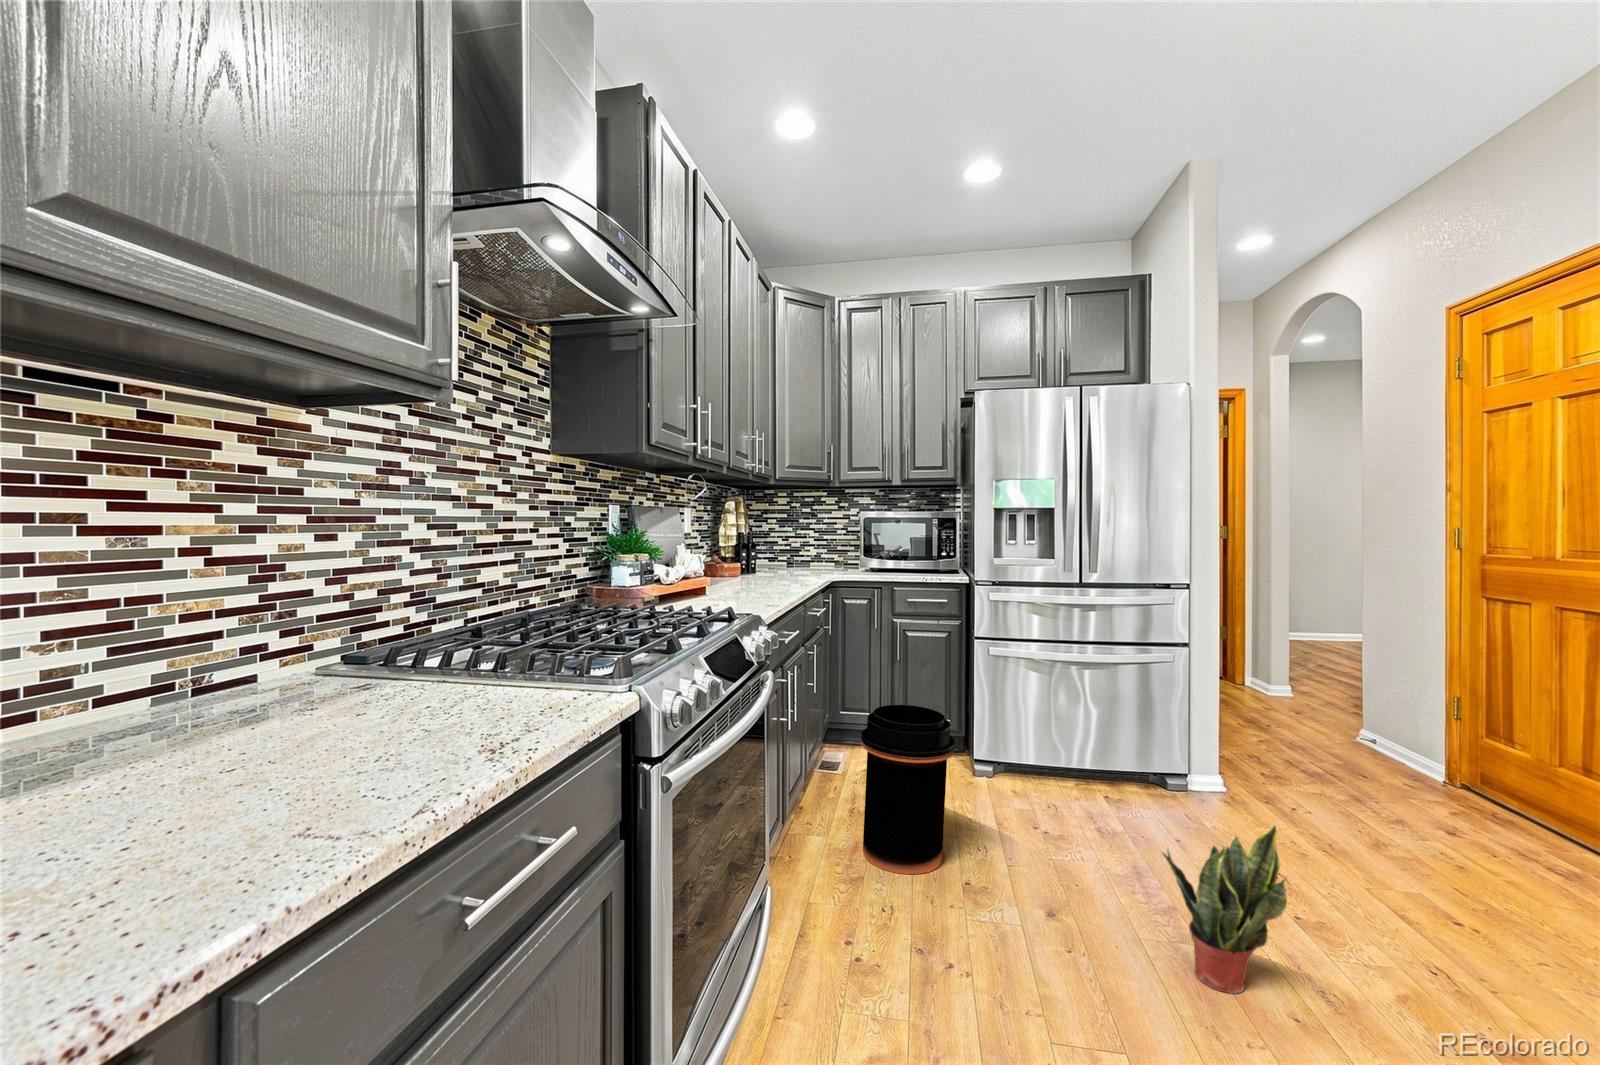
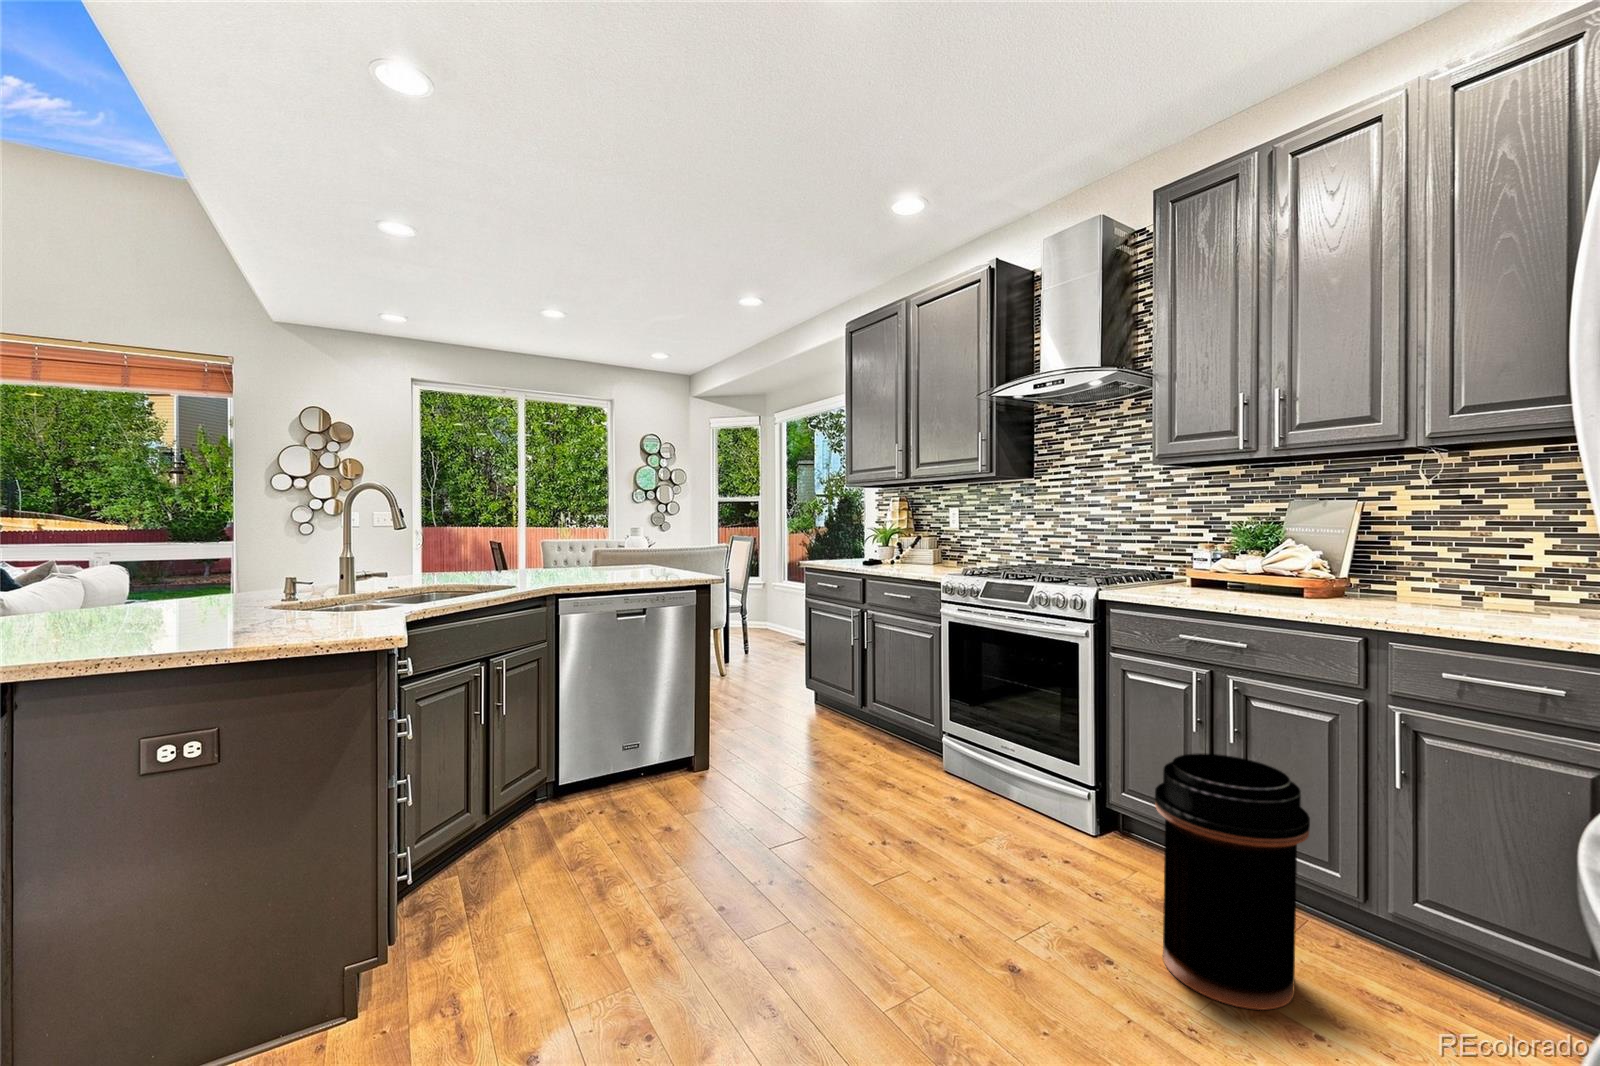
potted plant: present [1162,826,1287,993] -> none [771,798,895,1002]

